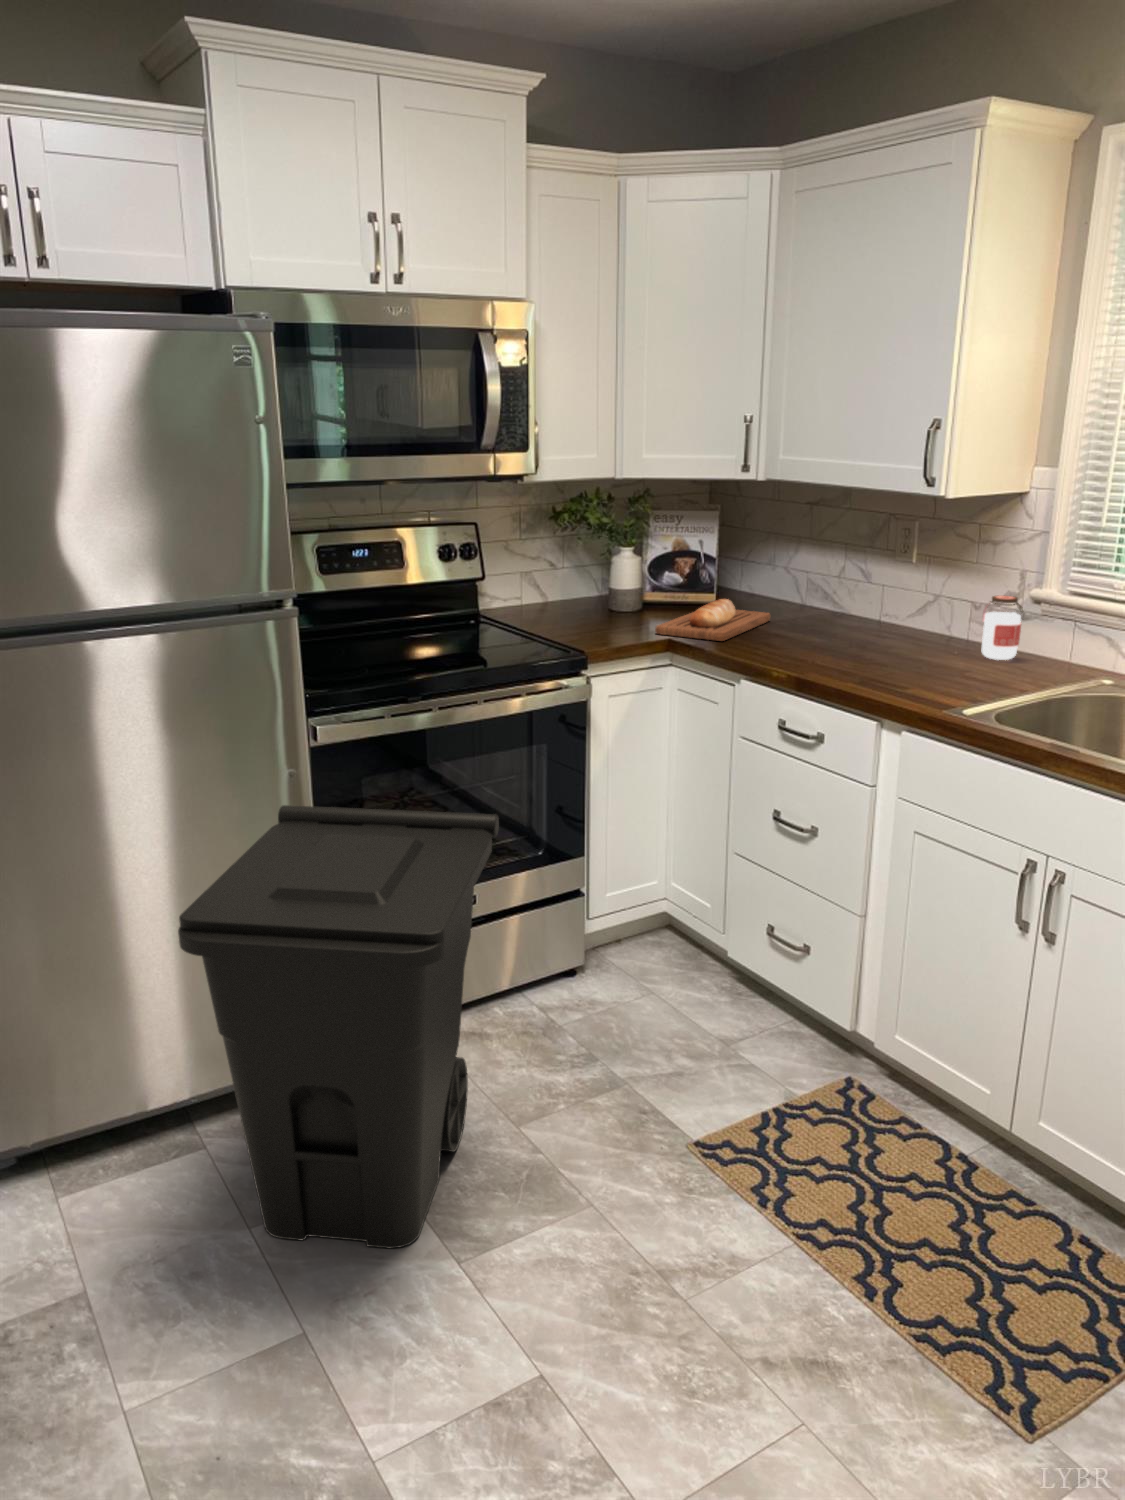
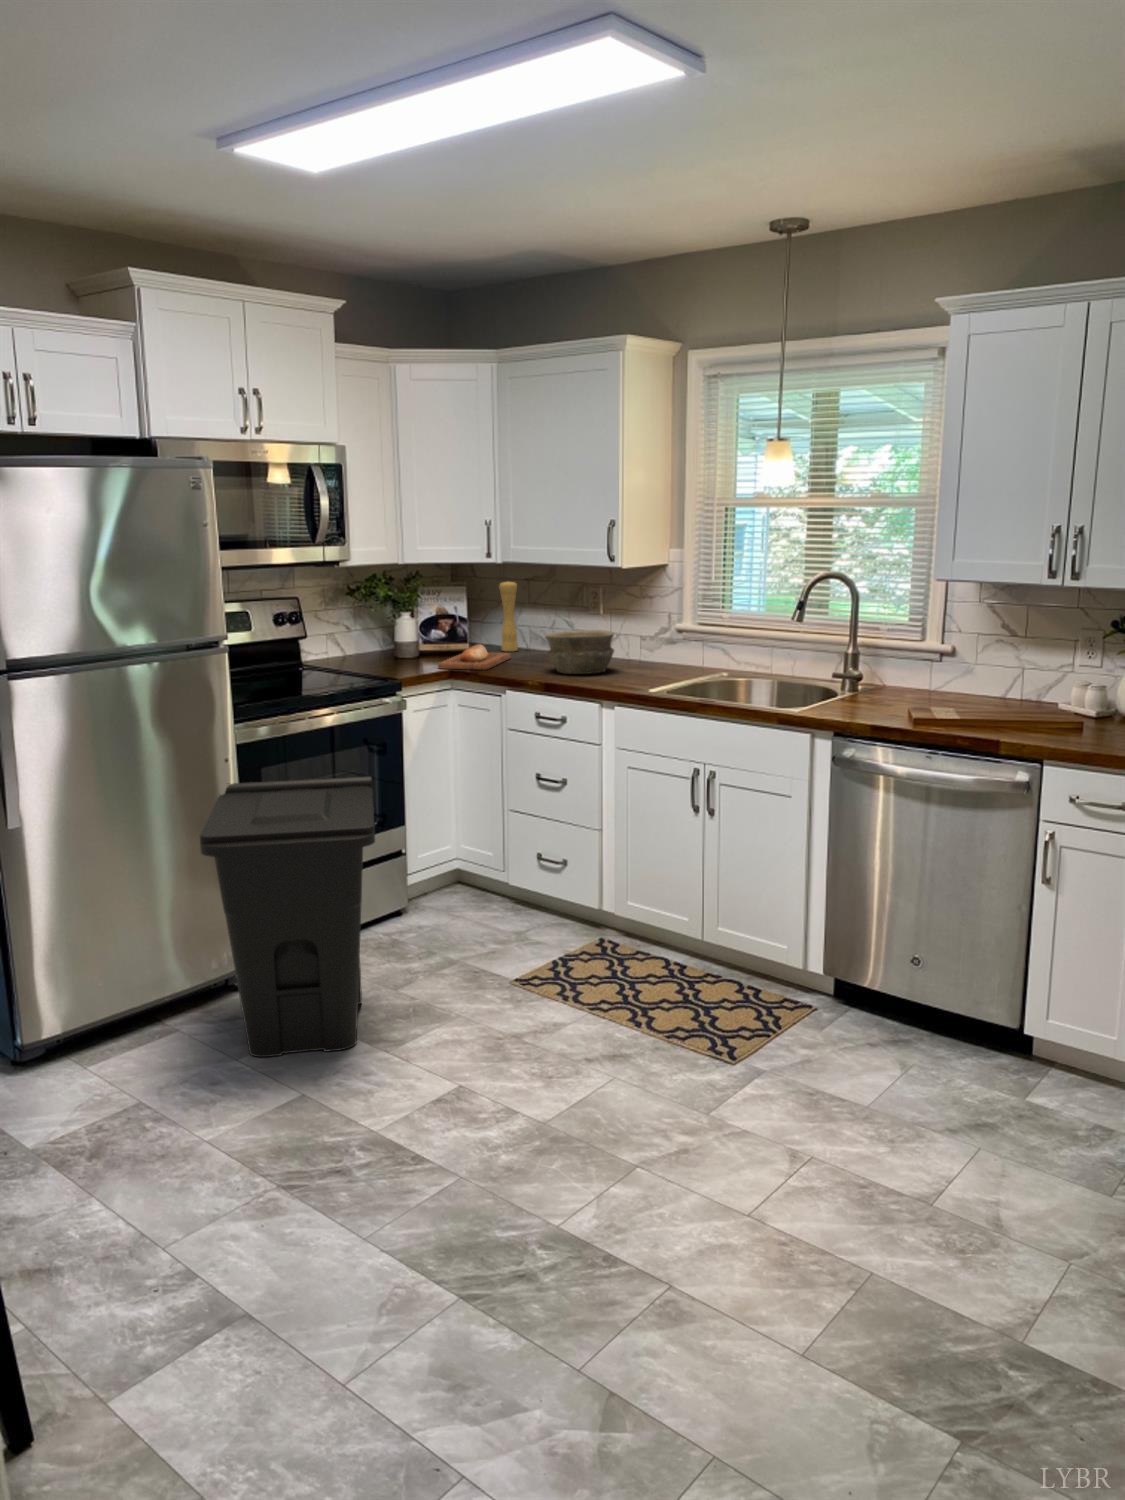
pepper mill: none [764,505,794,607] -> present [499,581,518,651]
bowl: none [812,591,923,662] -> present [545,630,614,674]
jar: present [982,595,1022,660] -> none [651,628,675,669]

